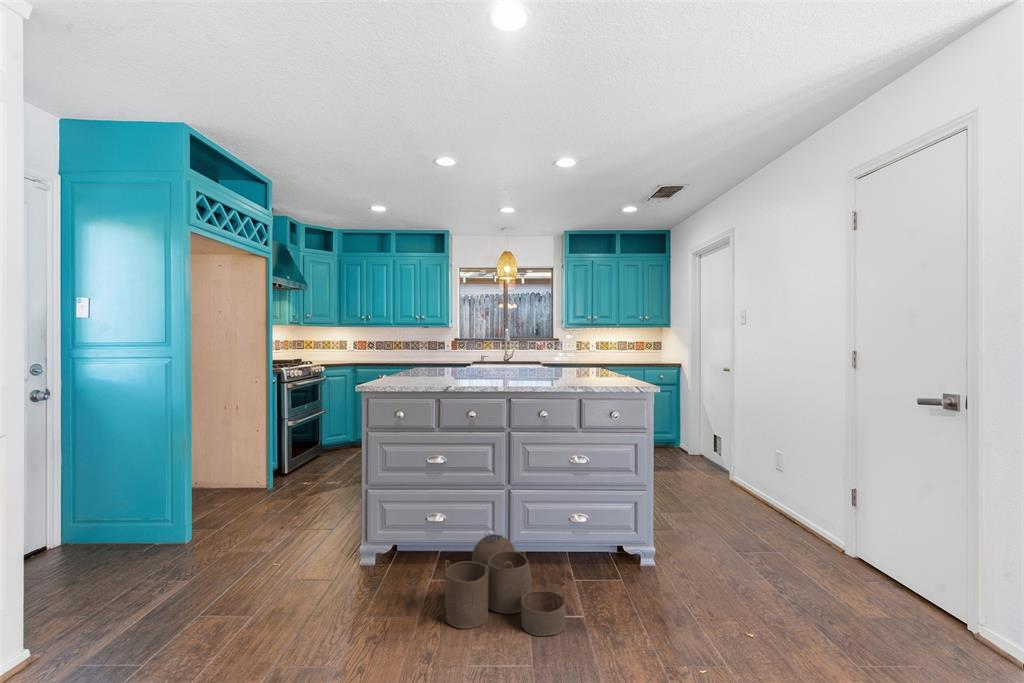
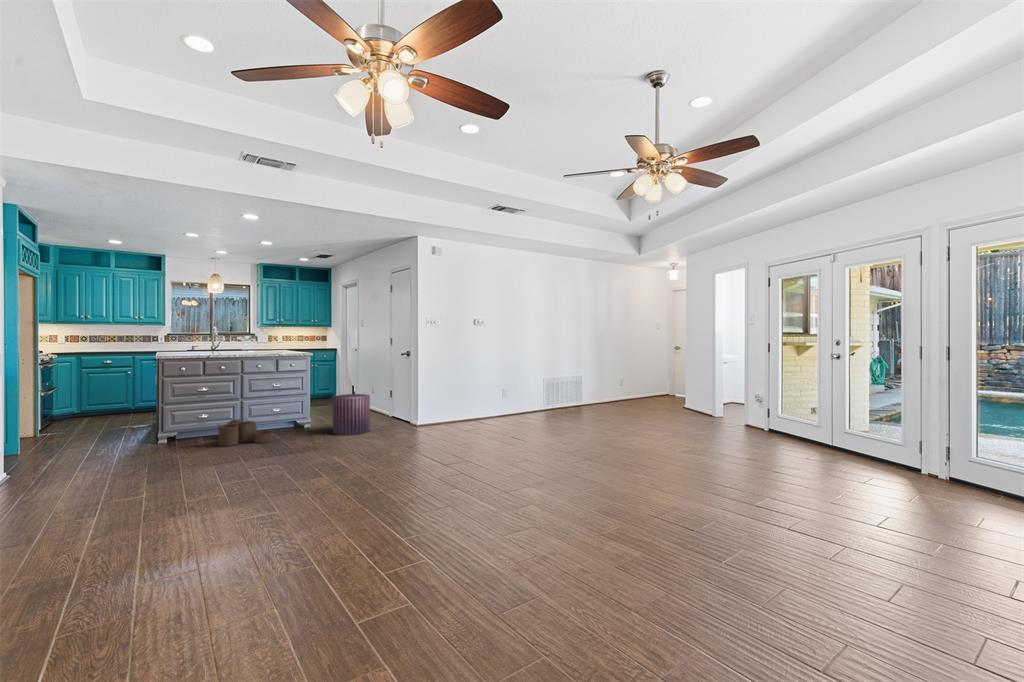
pouf: none [715,508,833,663] -> present [333,394,370,435]

